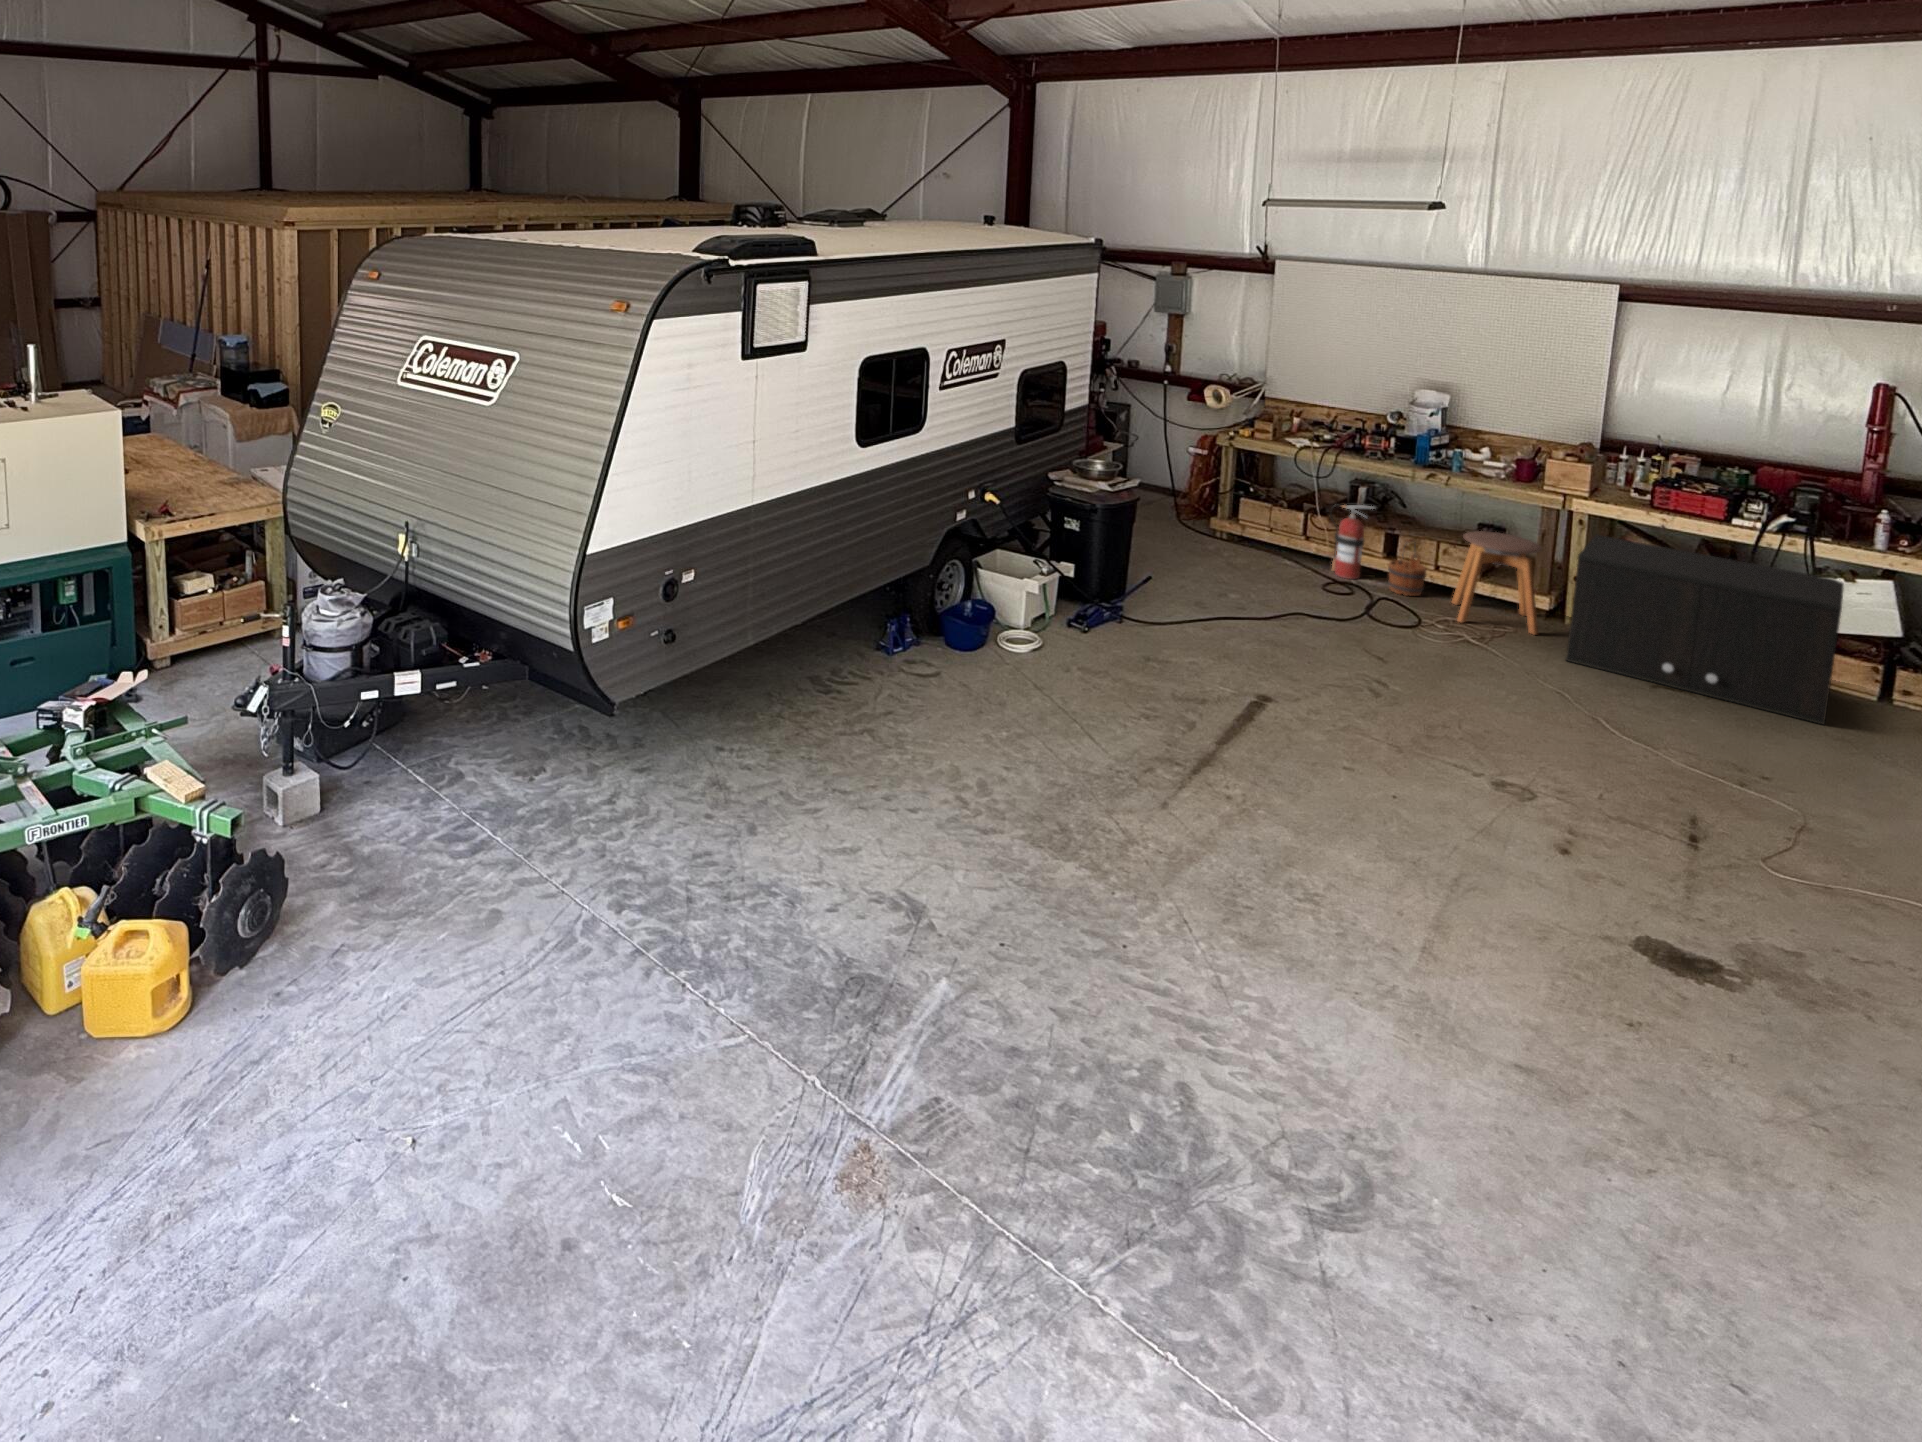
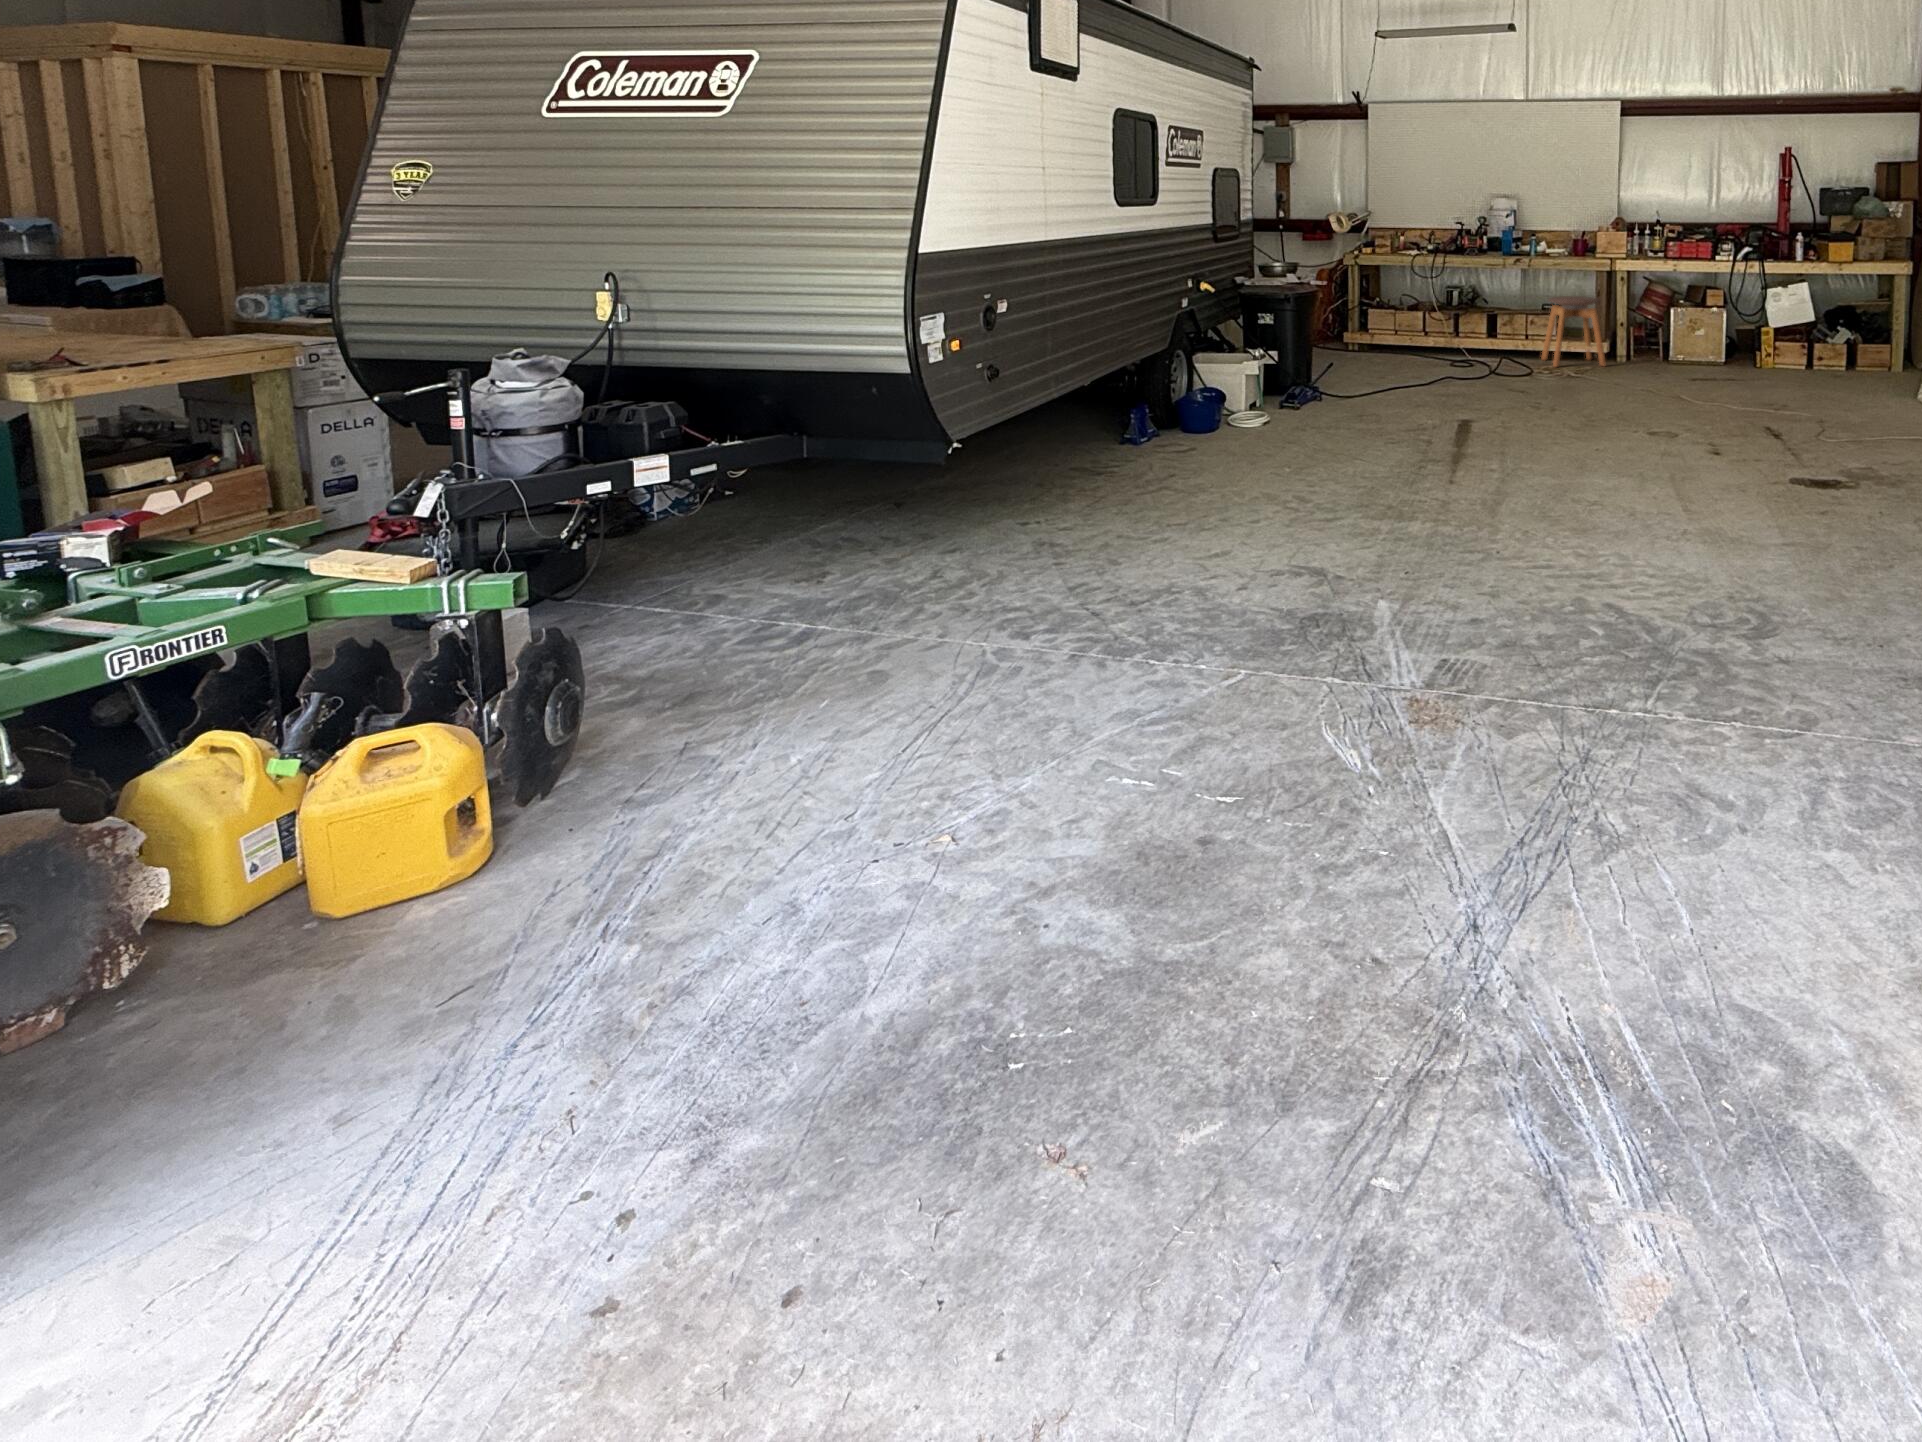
fire extinguisher: present [1330,505,1374,579] -> none [1444,293,1480,358]
storage cabinet: present [1566,534,1844,724] -> none [1631,283,1792,379]
wooden bucket: present [1388,538,1427,596] -> none [1493,313,1521,360]

